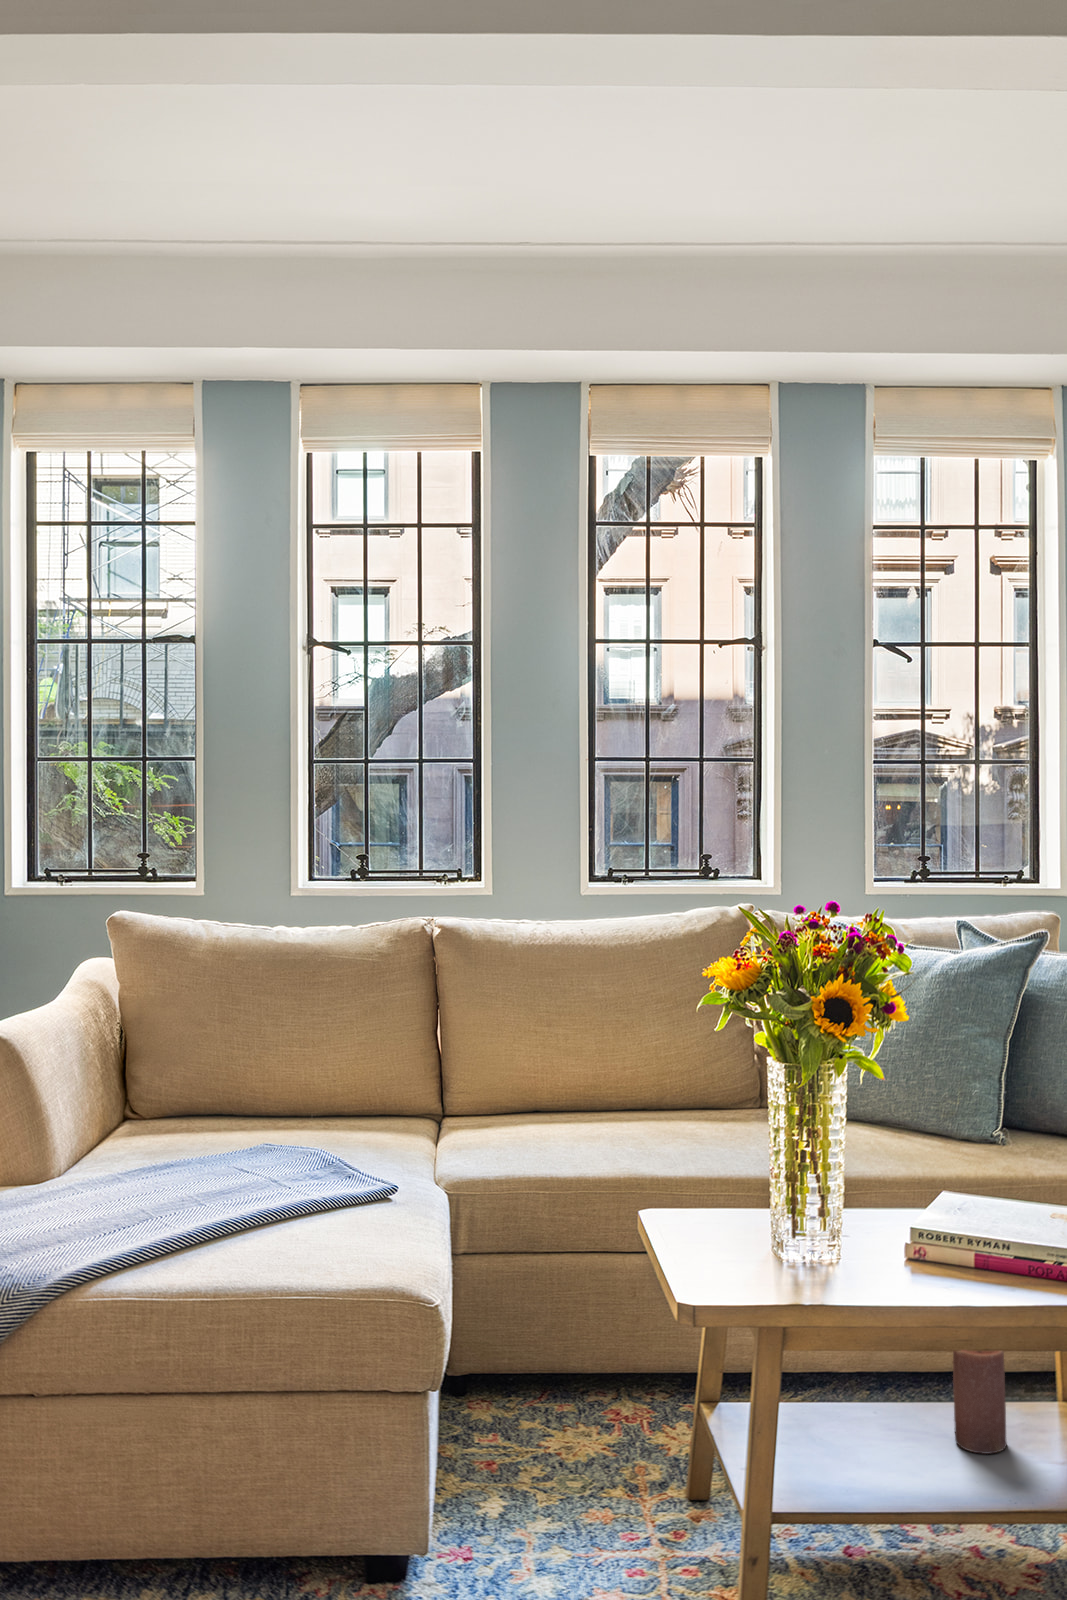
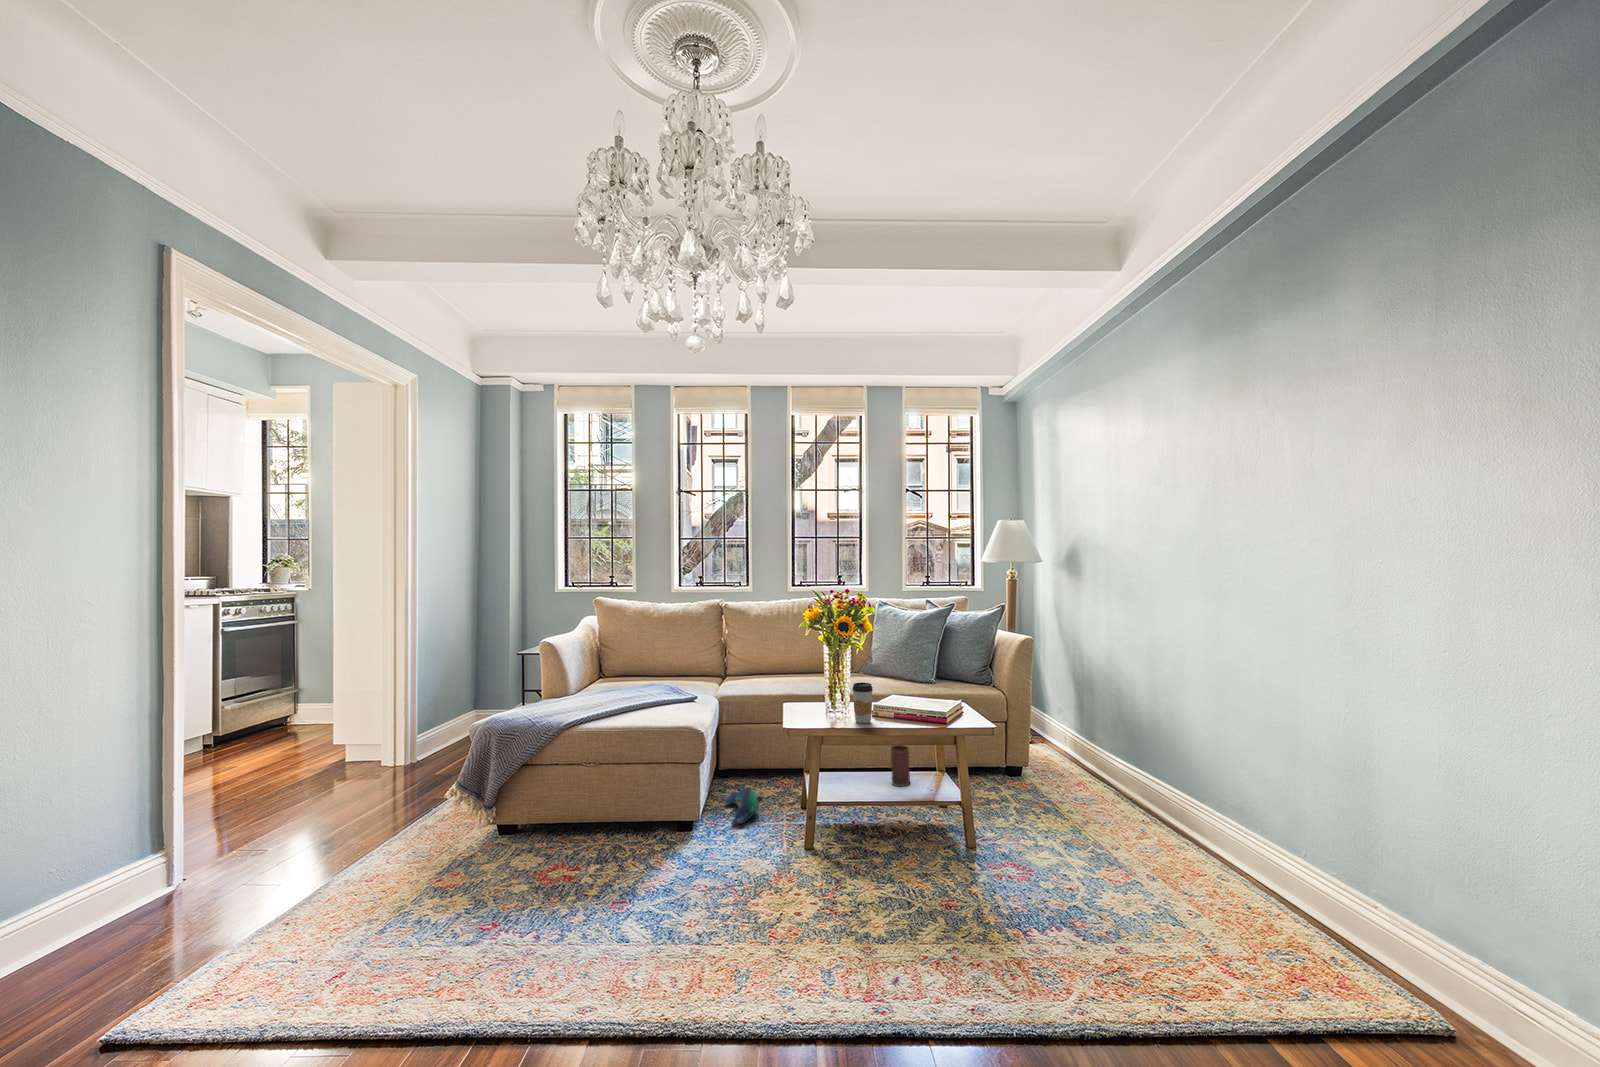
coffee cup: none [858,1168,917,1285] -> present [852,682,873,724]
plush toy: none [478,1439,588,1555] -> present [725,788,762,826]

